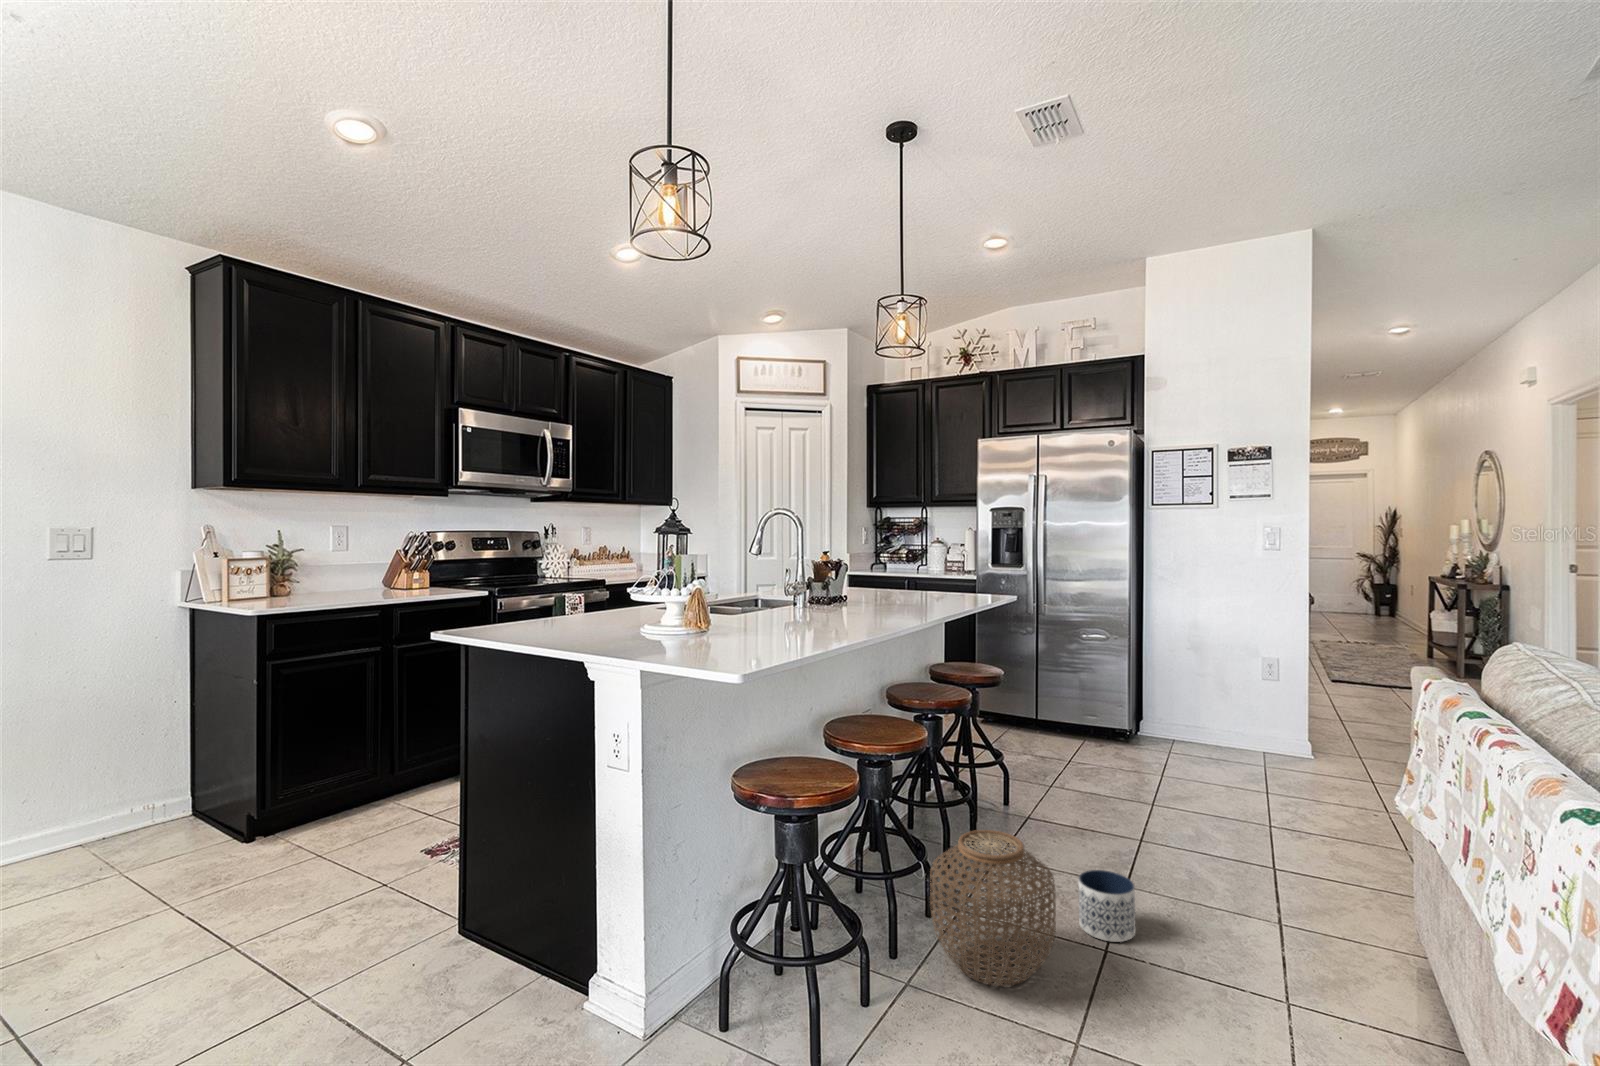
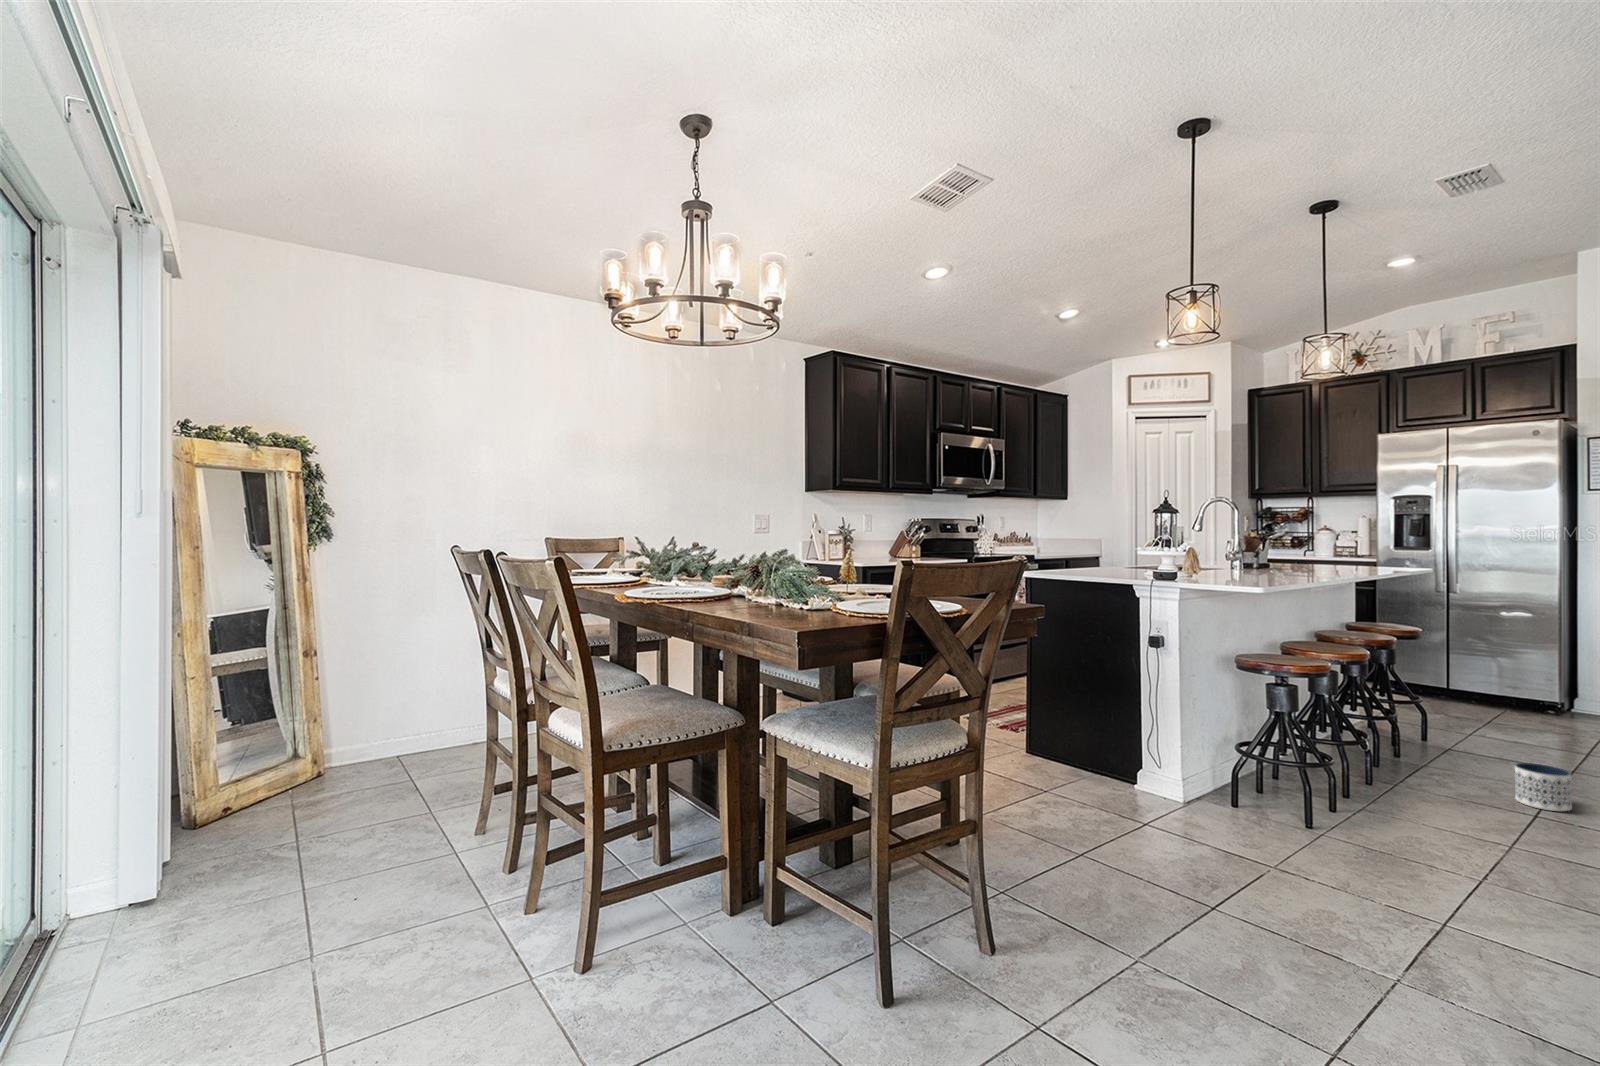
woven basket: present [930,830,1056,986] -> none [1385,716,1498,817]

